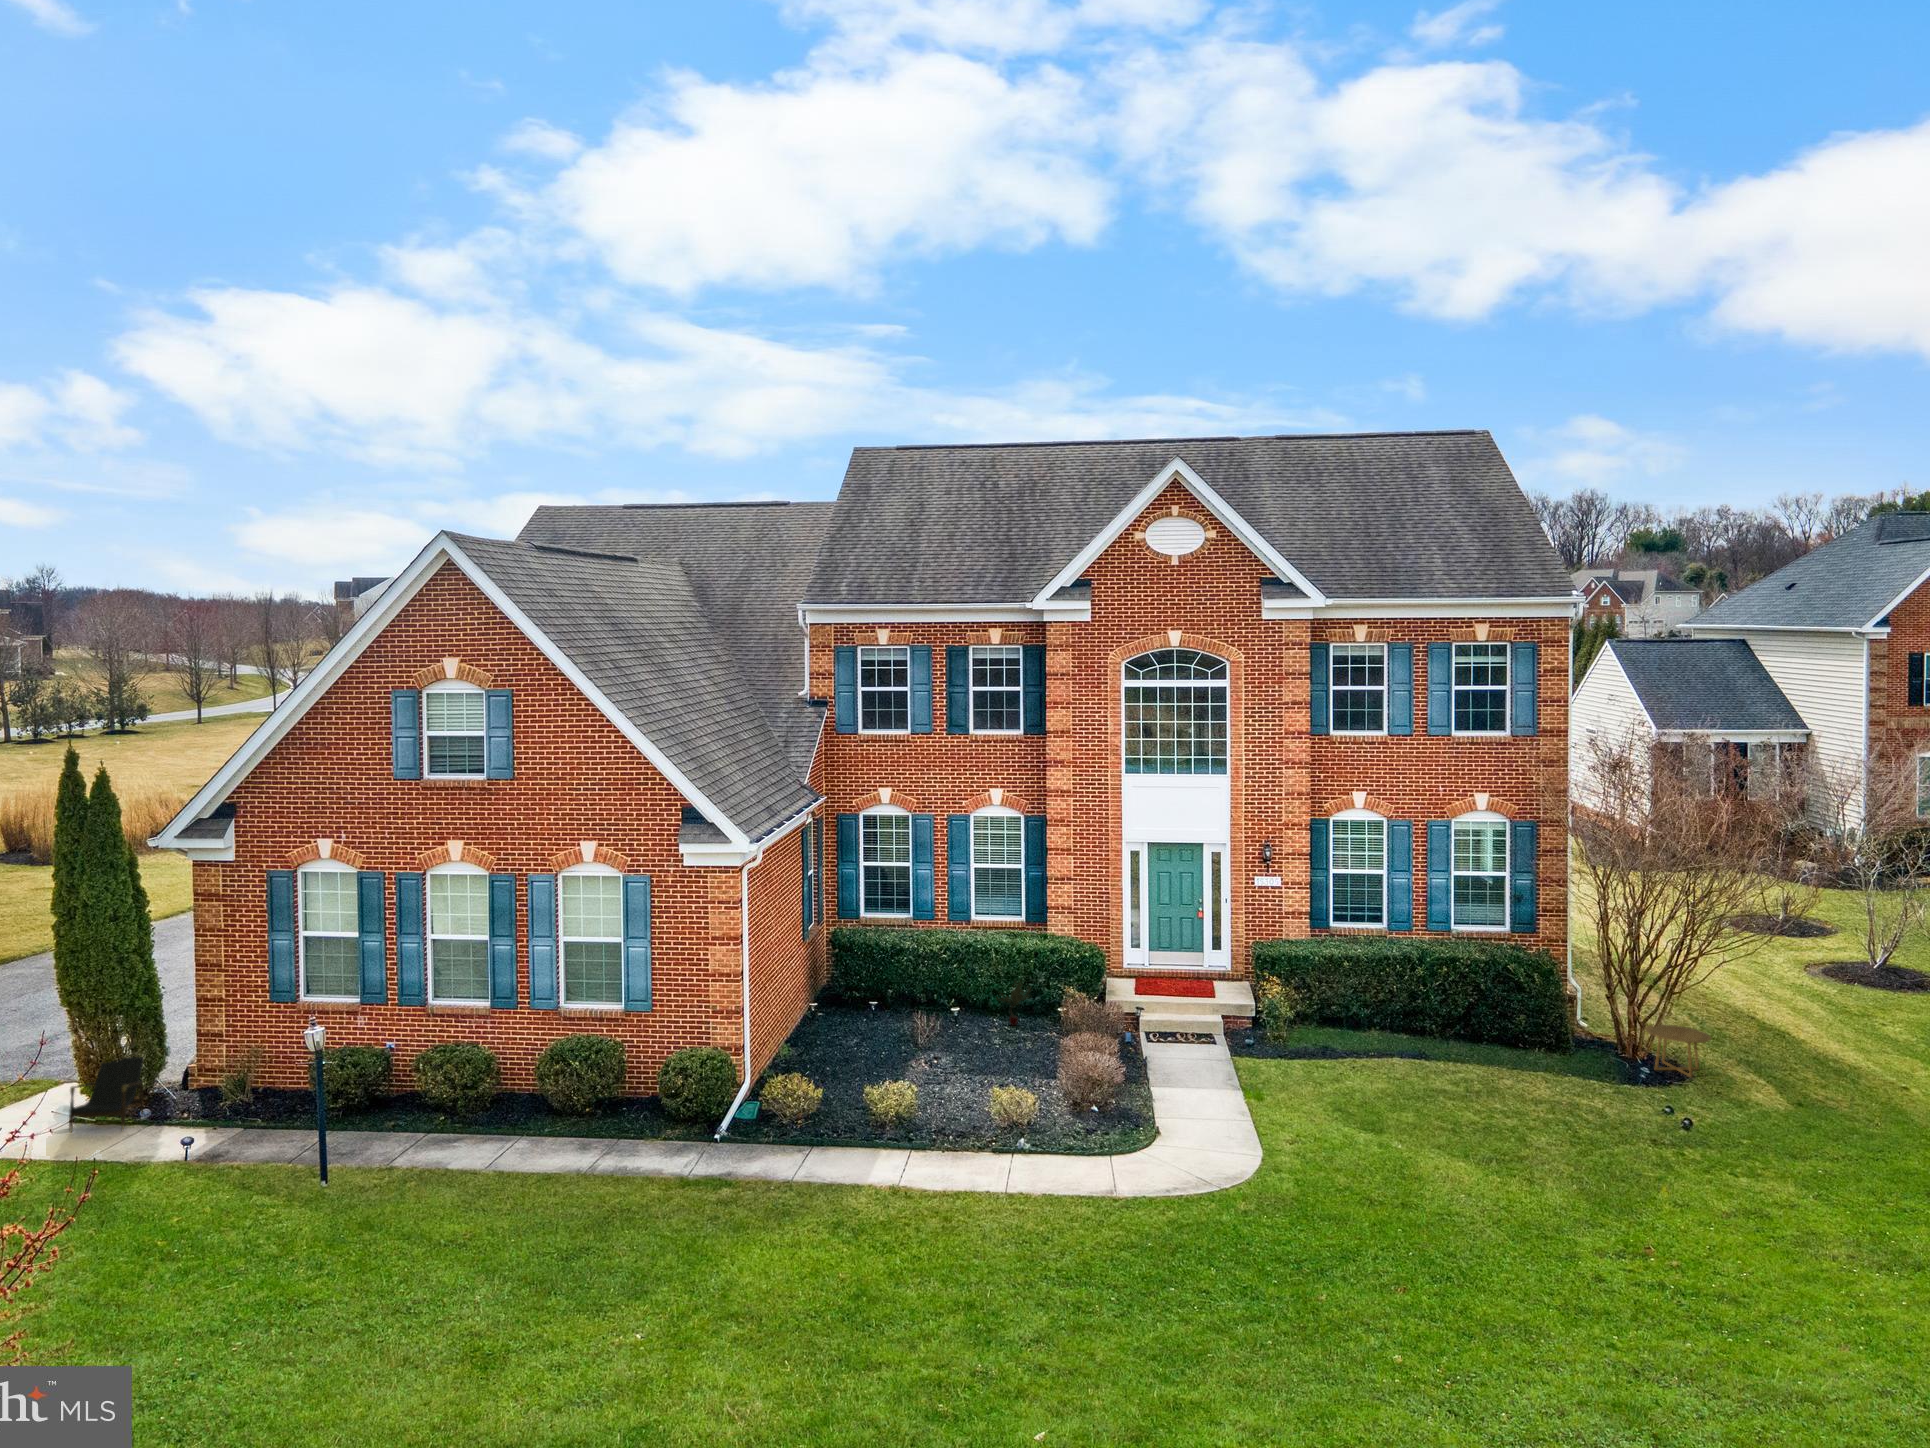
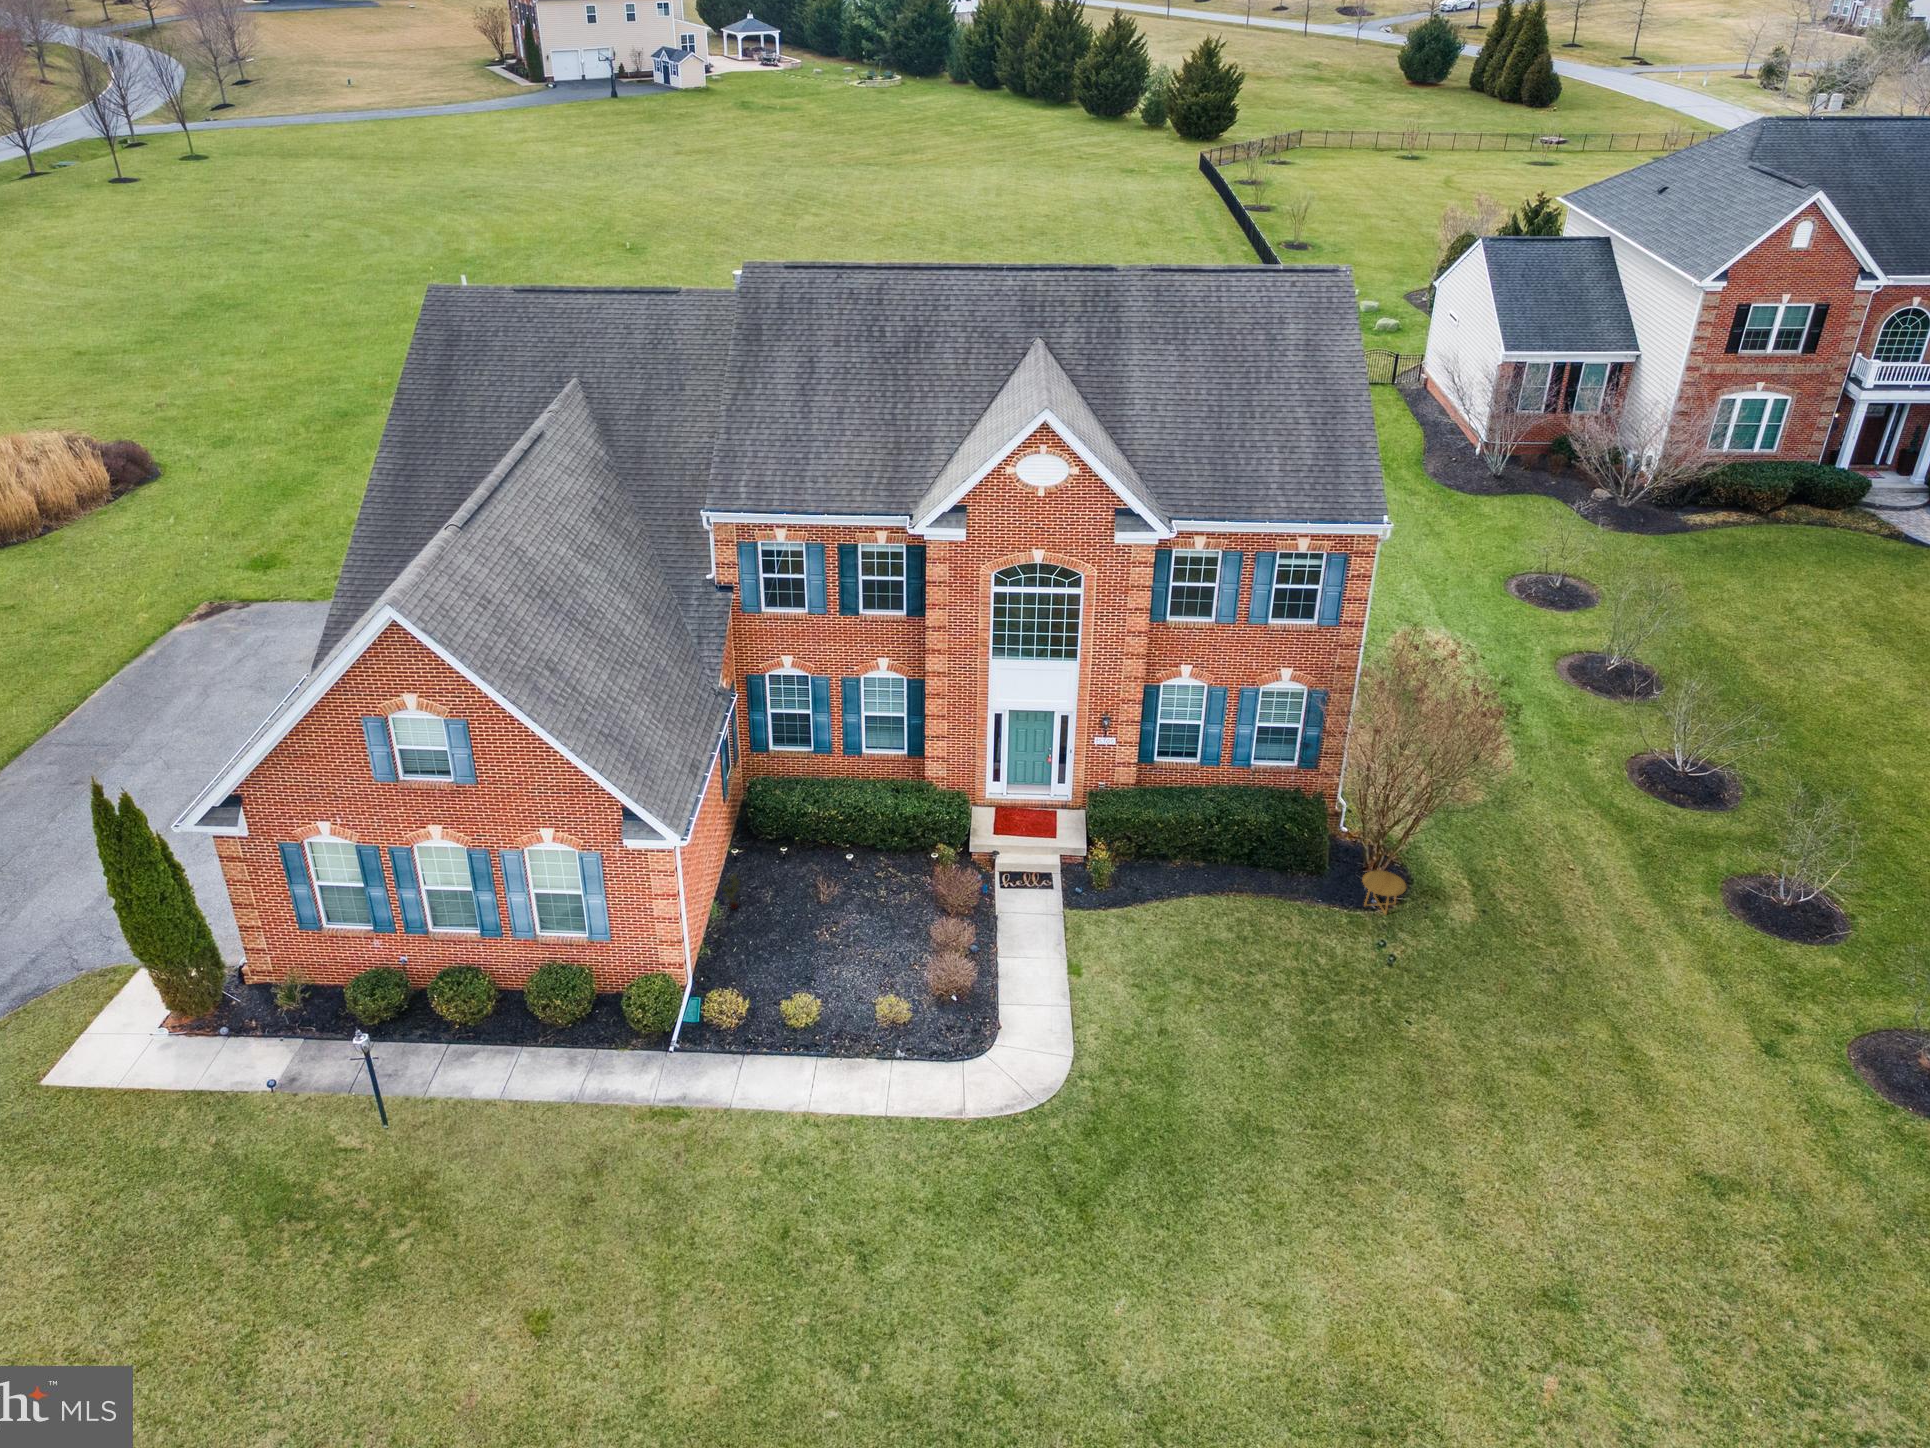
potted tree: present [997,981,1031,1026] -> present [722,874,739,909]
lounge chair: present [69,1057,144,1131] -> none [202,983,254,1041]

